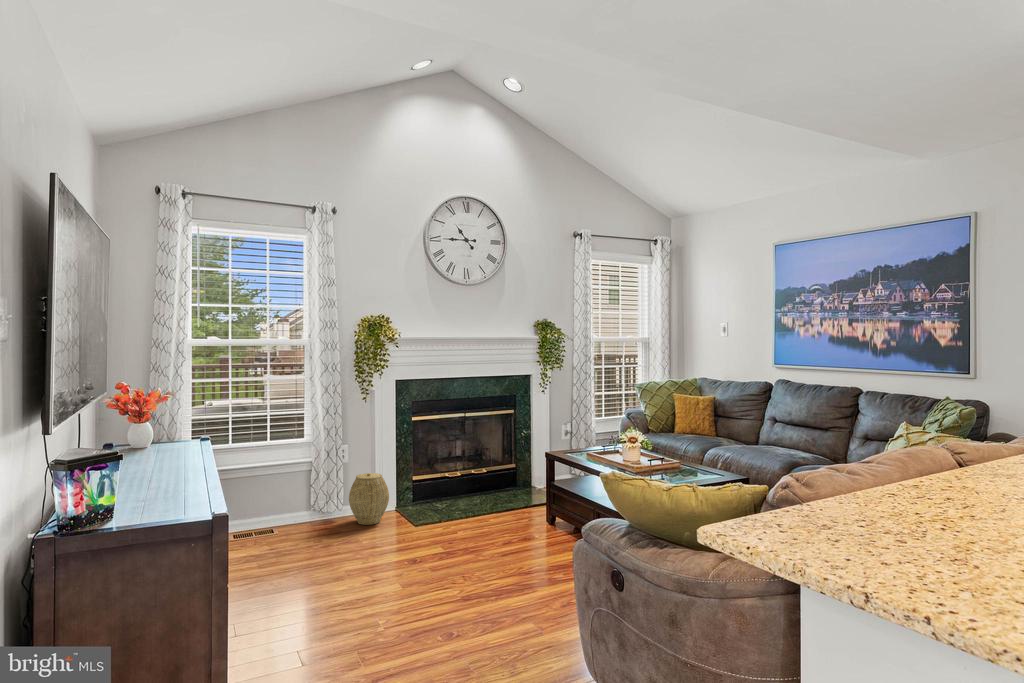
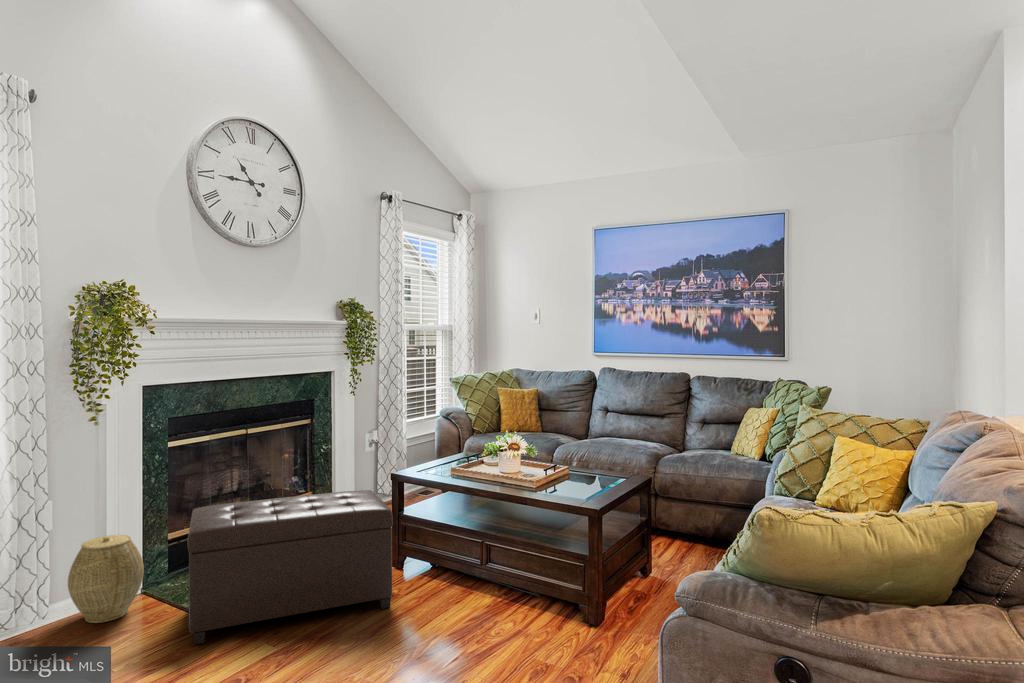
ottoman: none [400,461,532,547] -> present [187,490,393,644]

